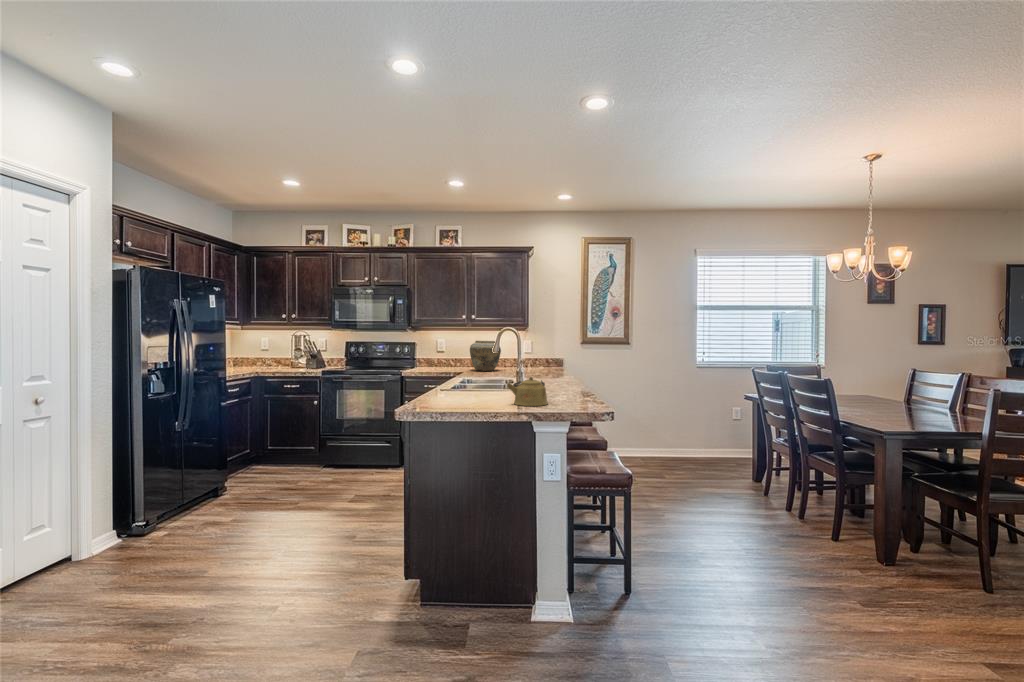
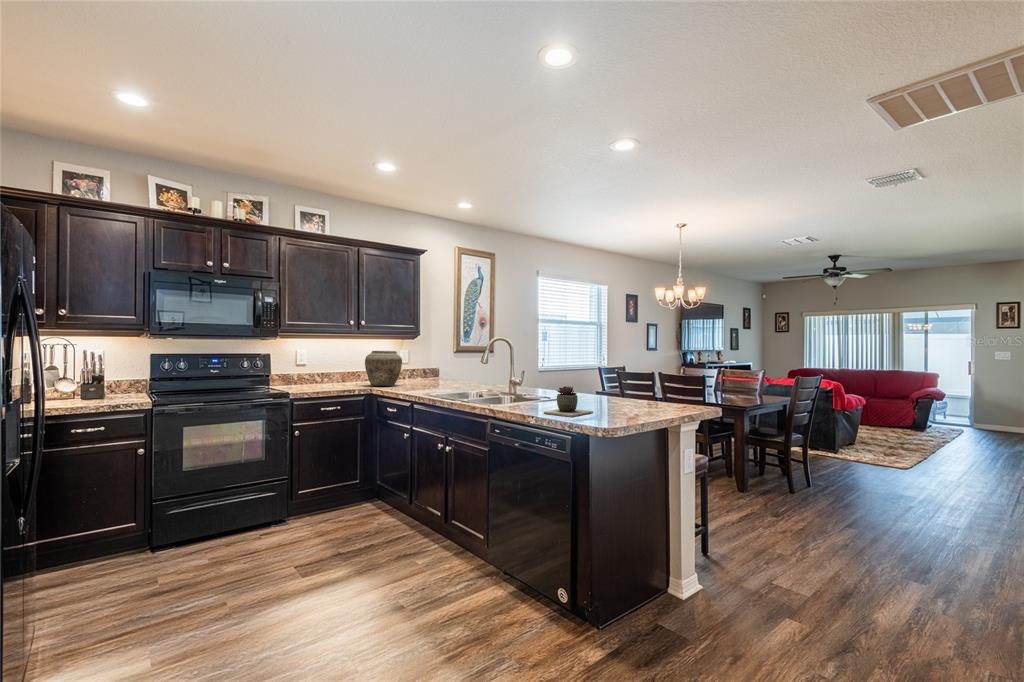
succulent plant: none [427,377,467,406] -> present [544,386,593,417]
kettle: present [507,377,548,406] -> none [596,382,633,408]

